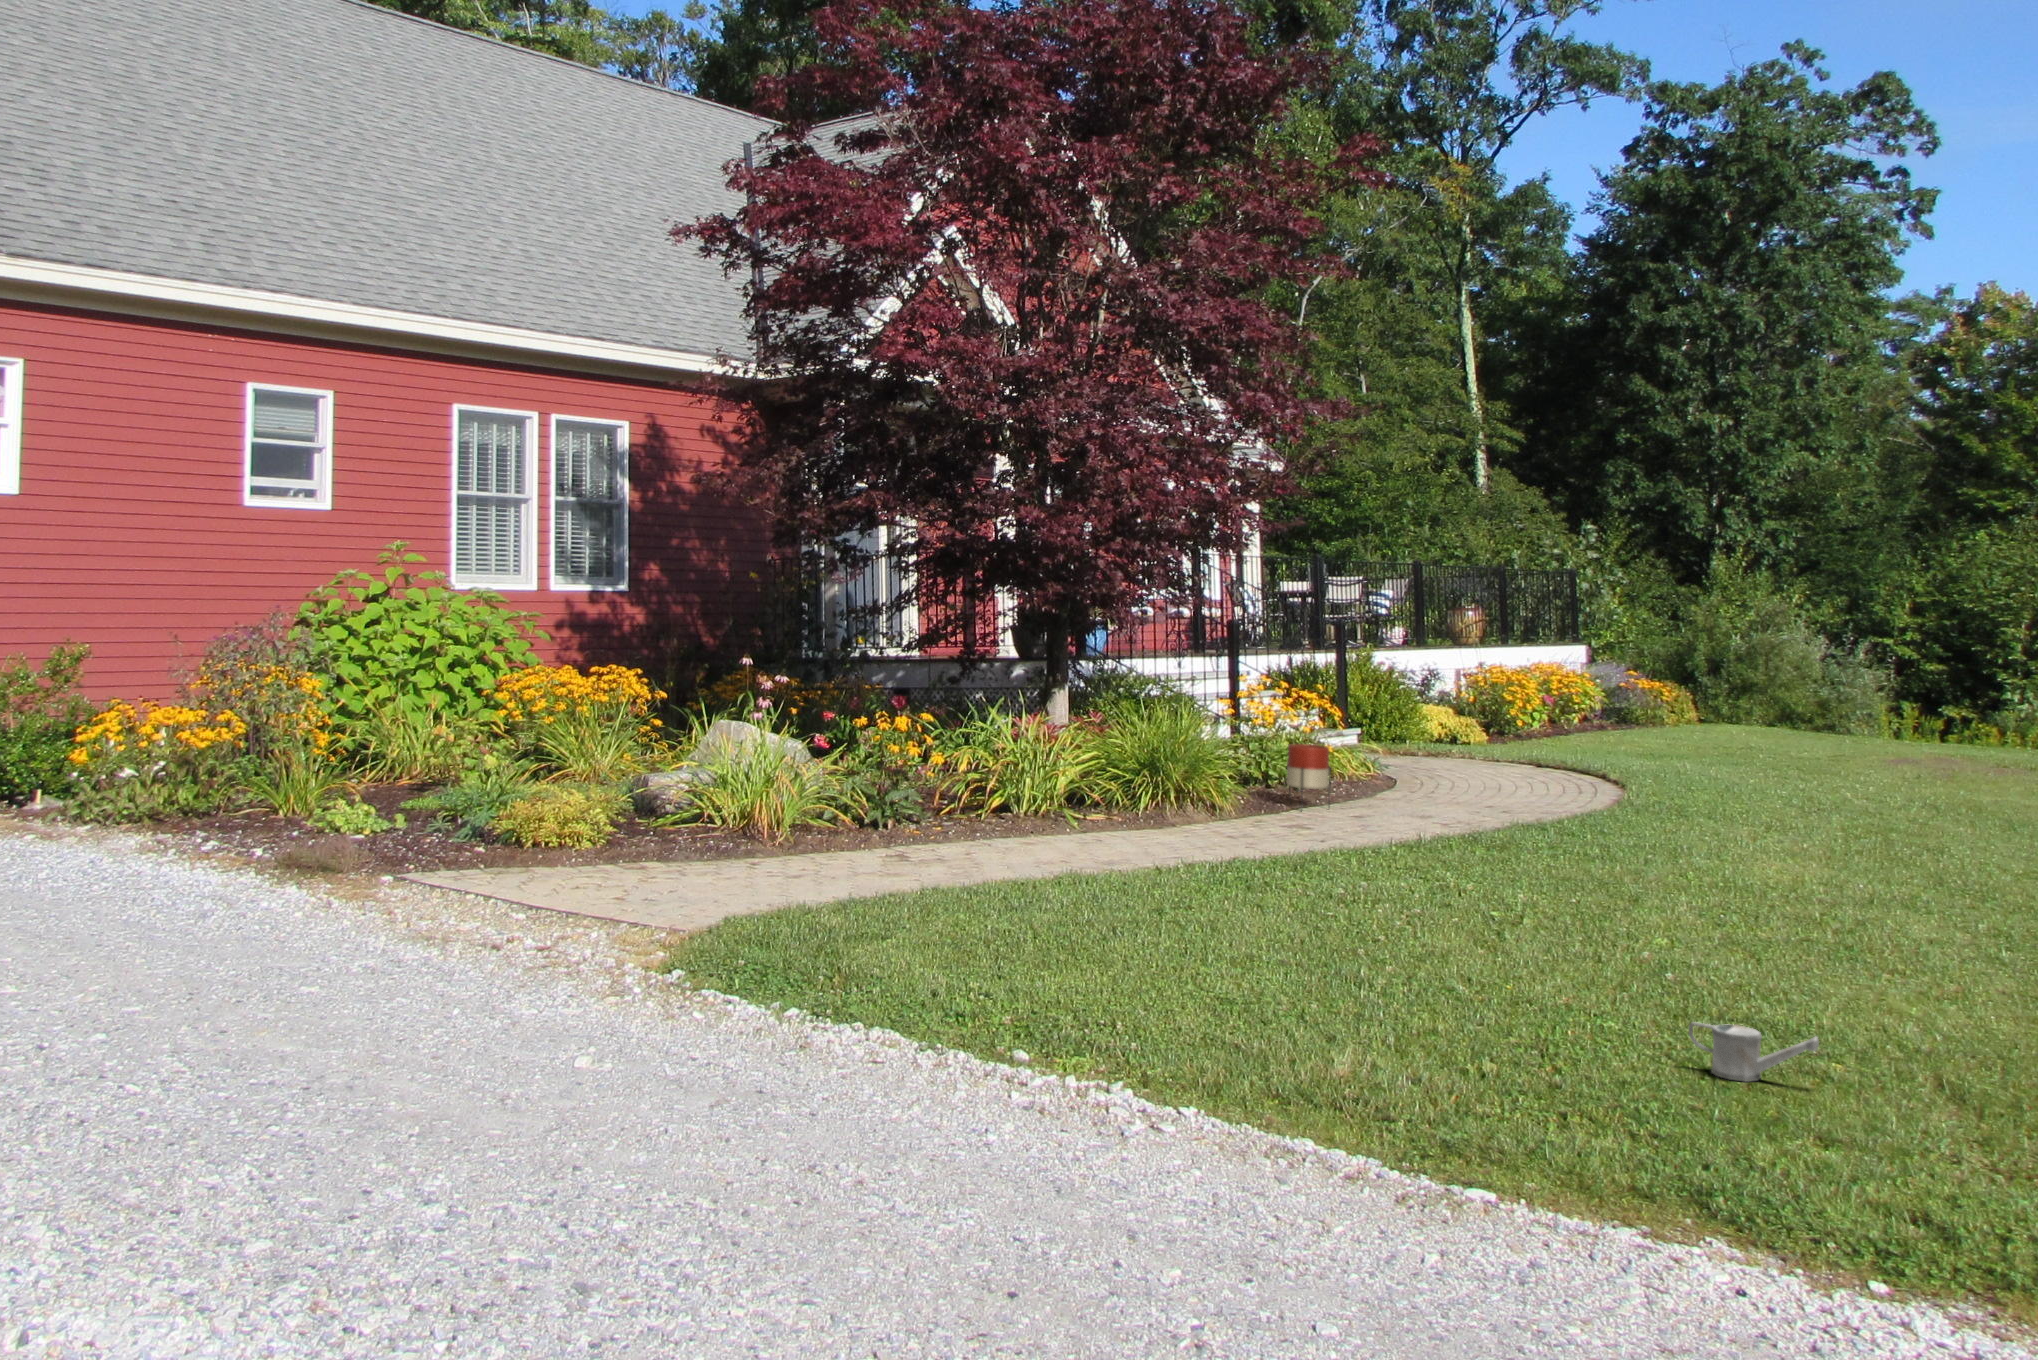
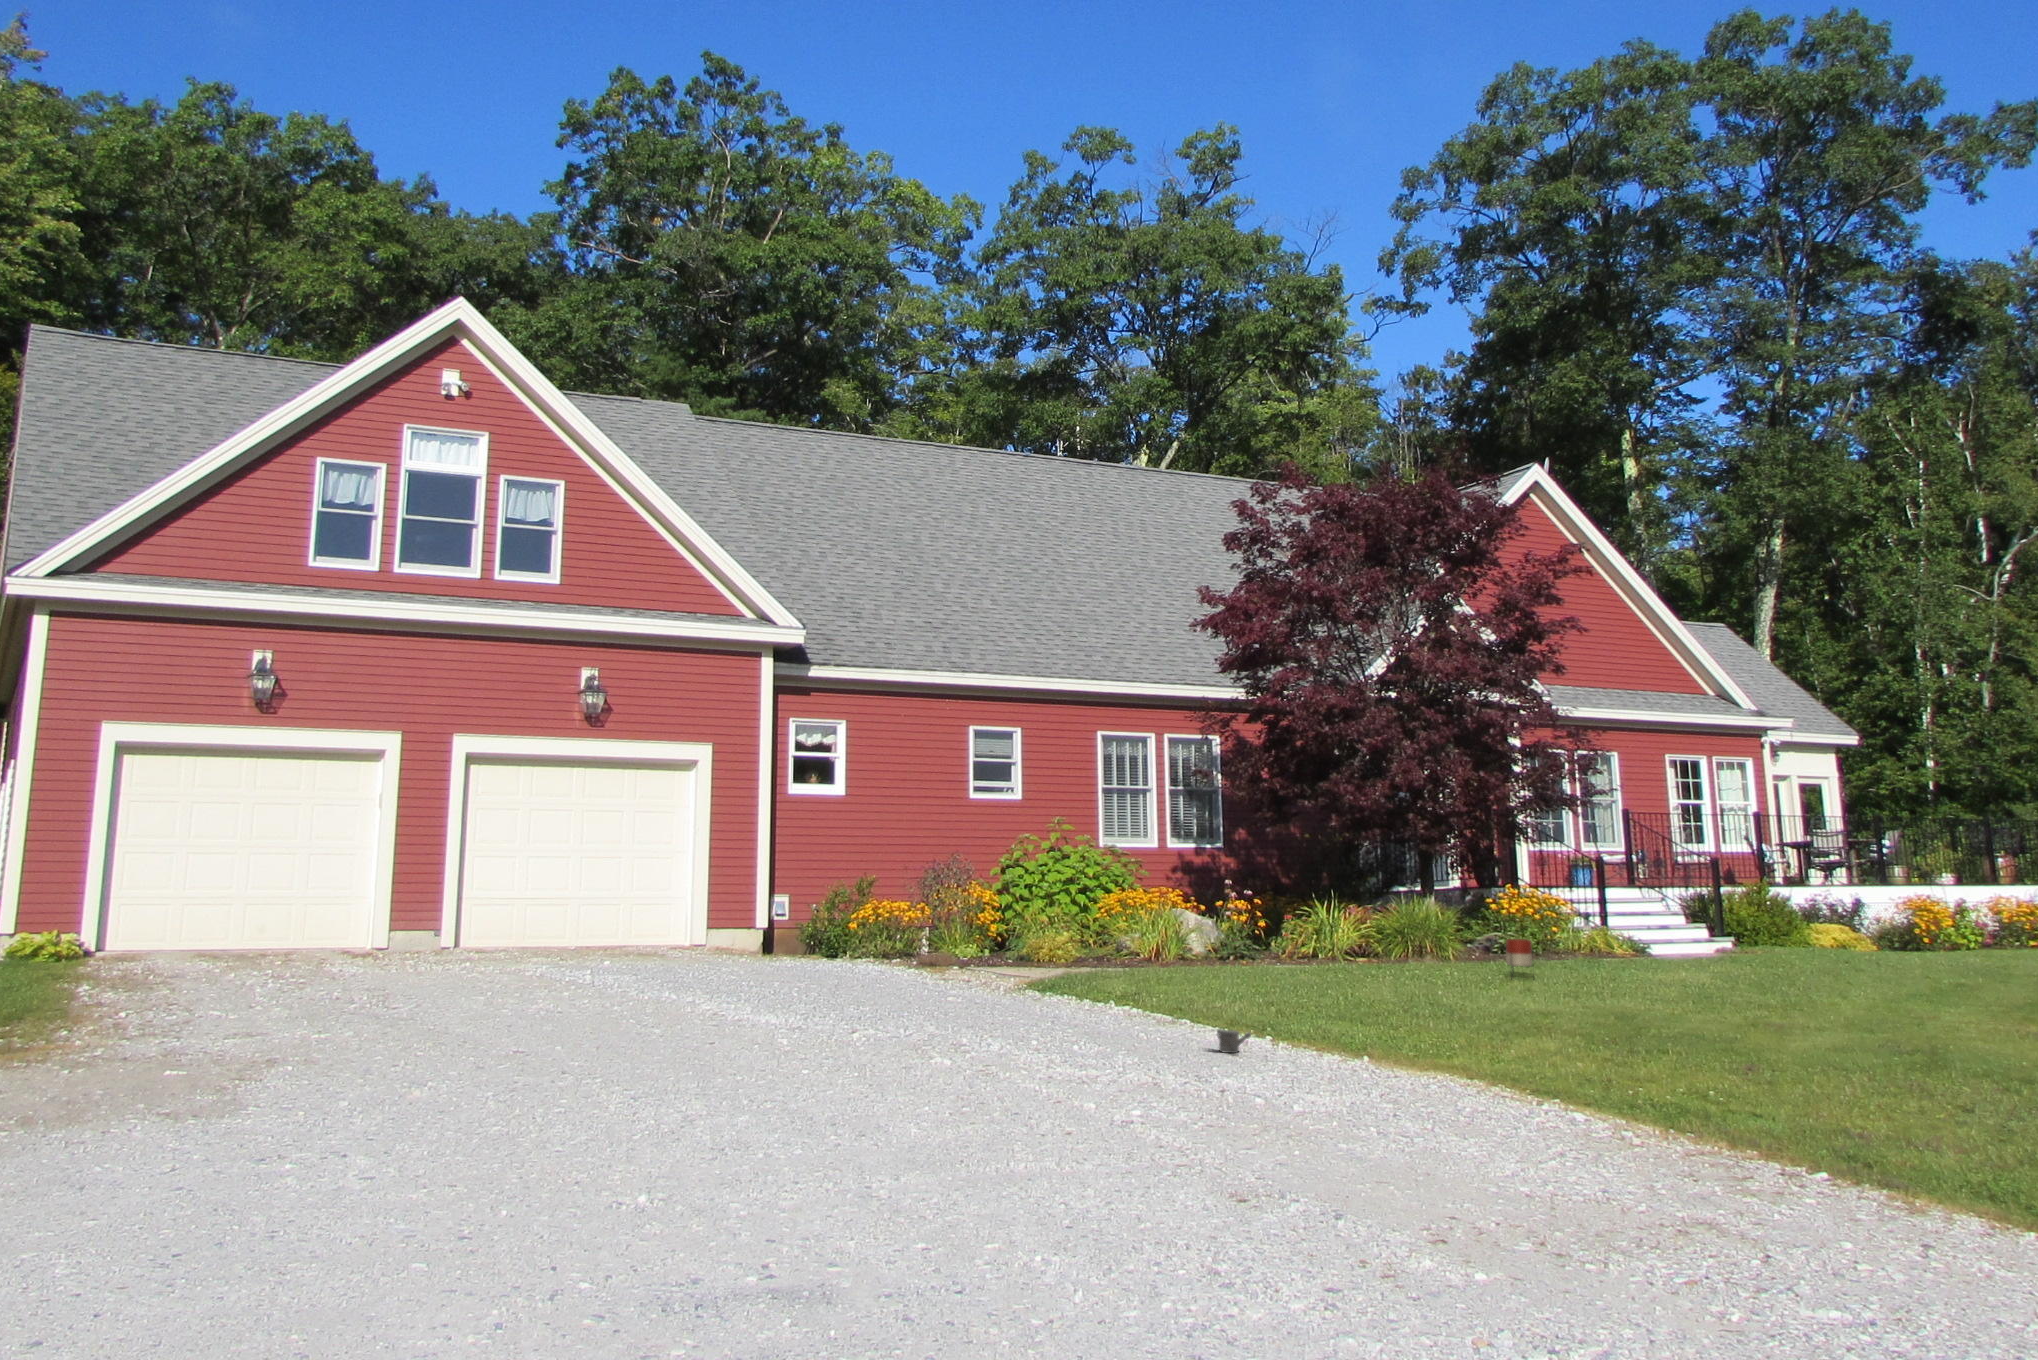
watering can: present [1689,1022,1819,1082] -> present [1217,1029,1251,1053]

